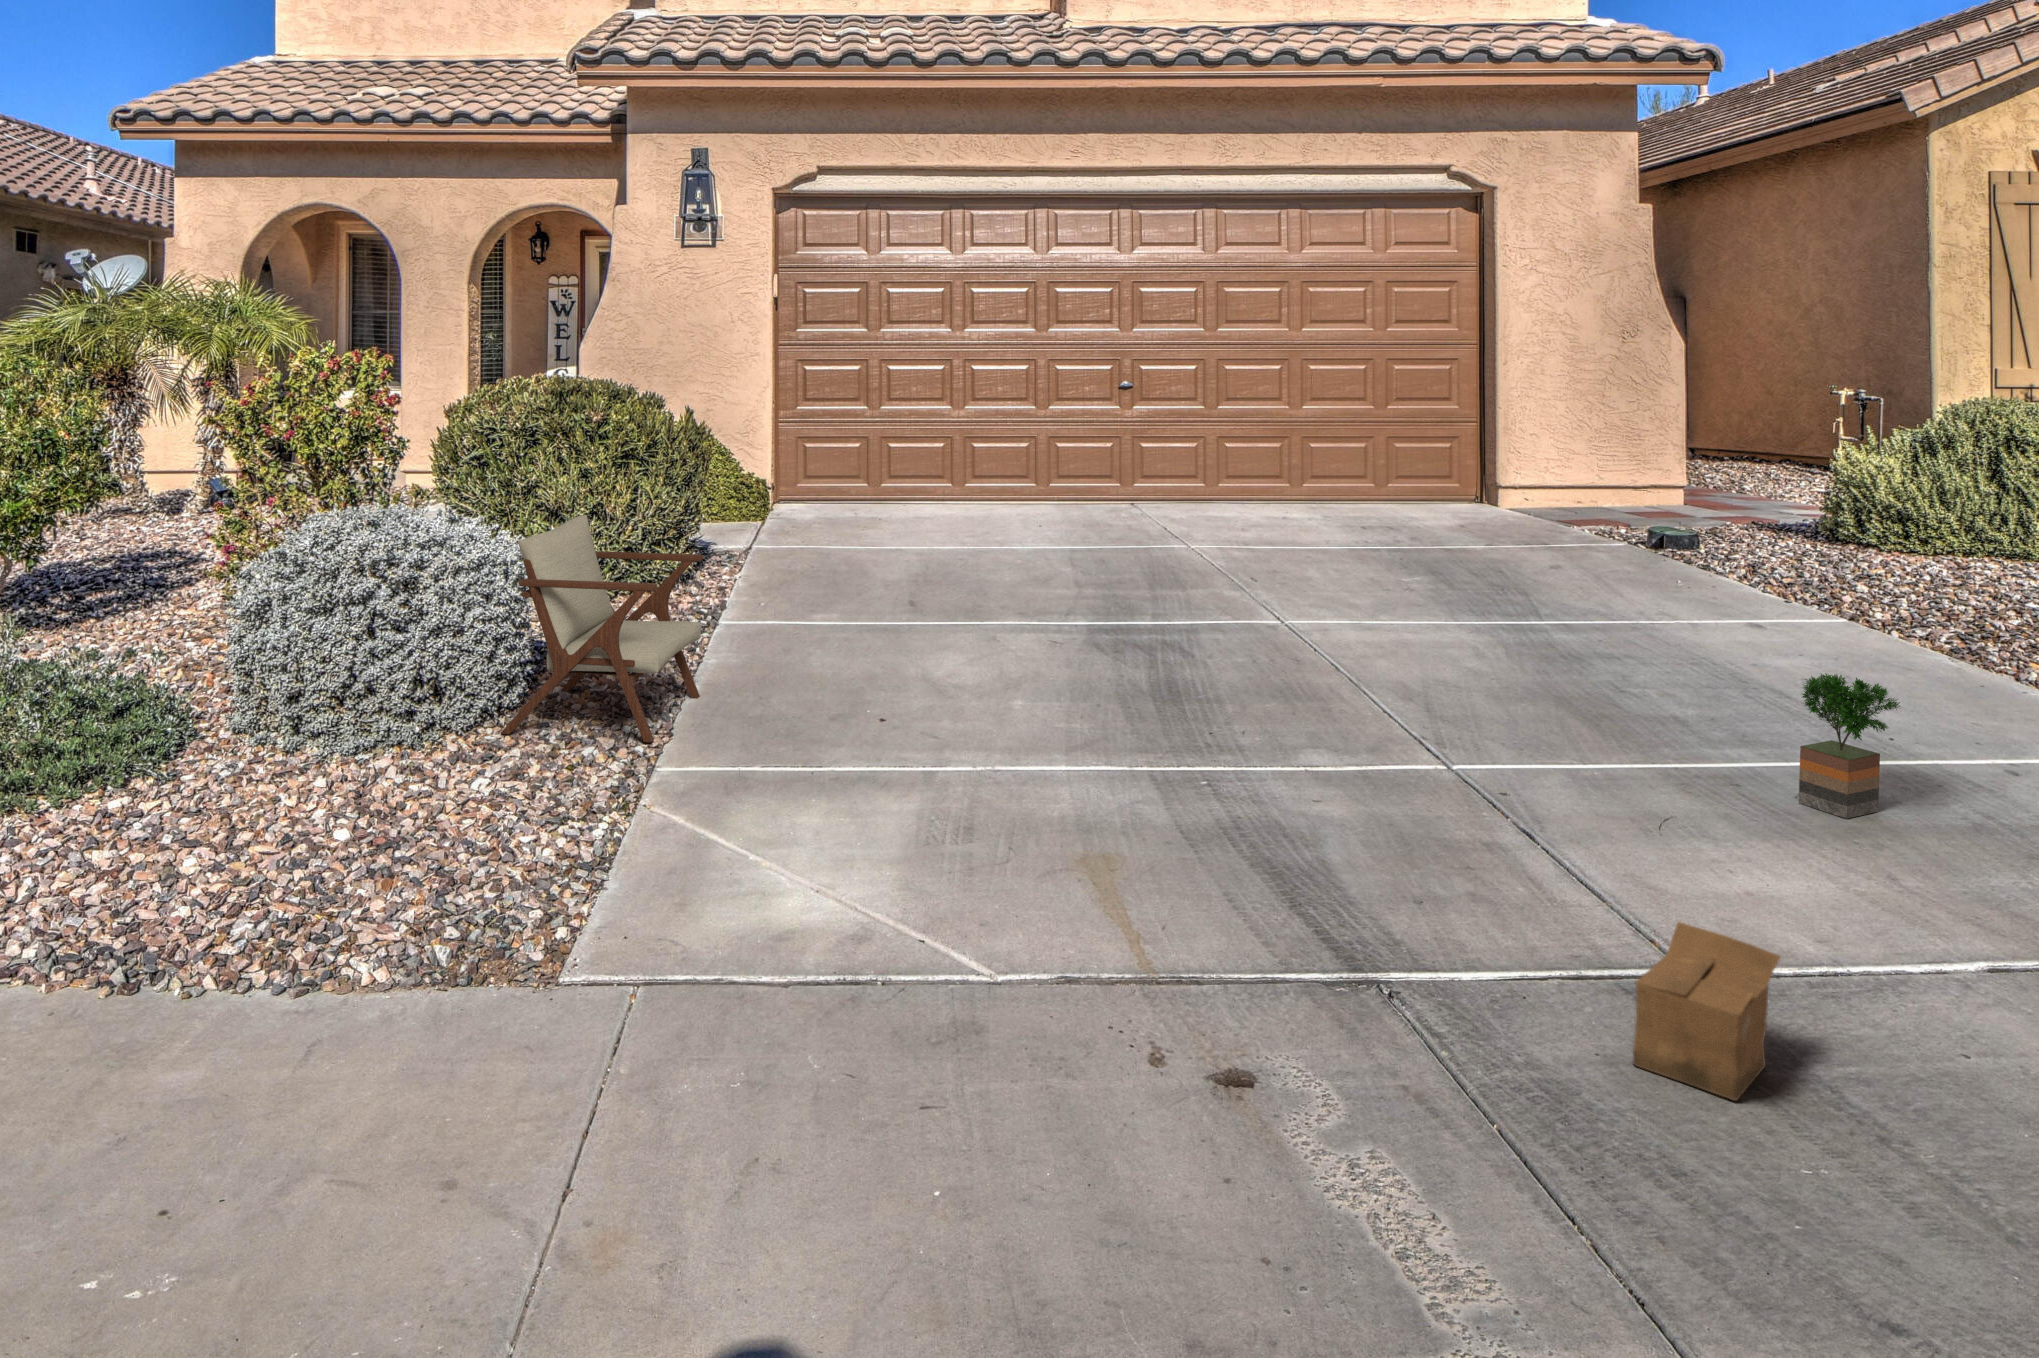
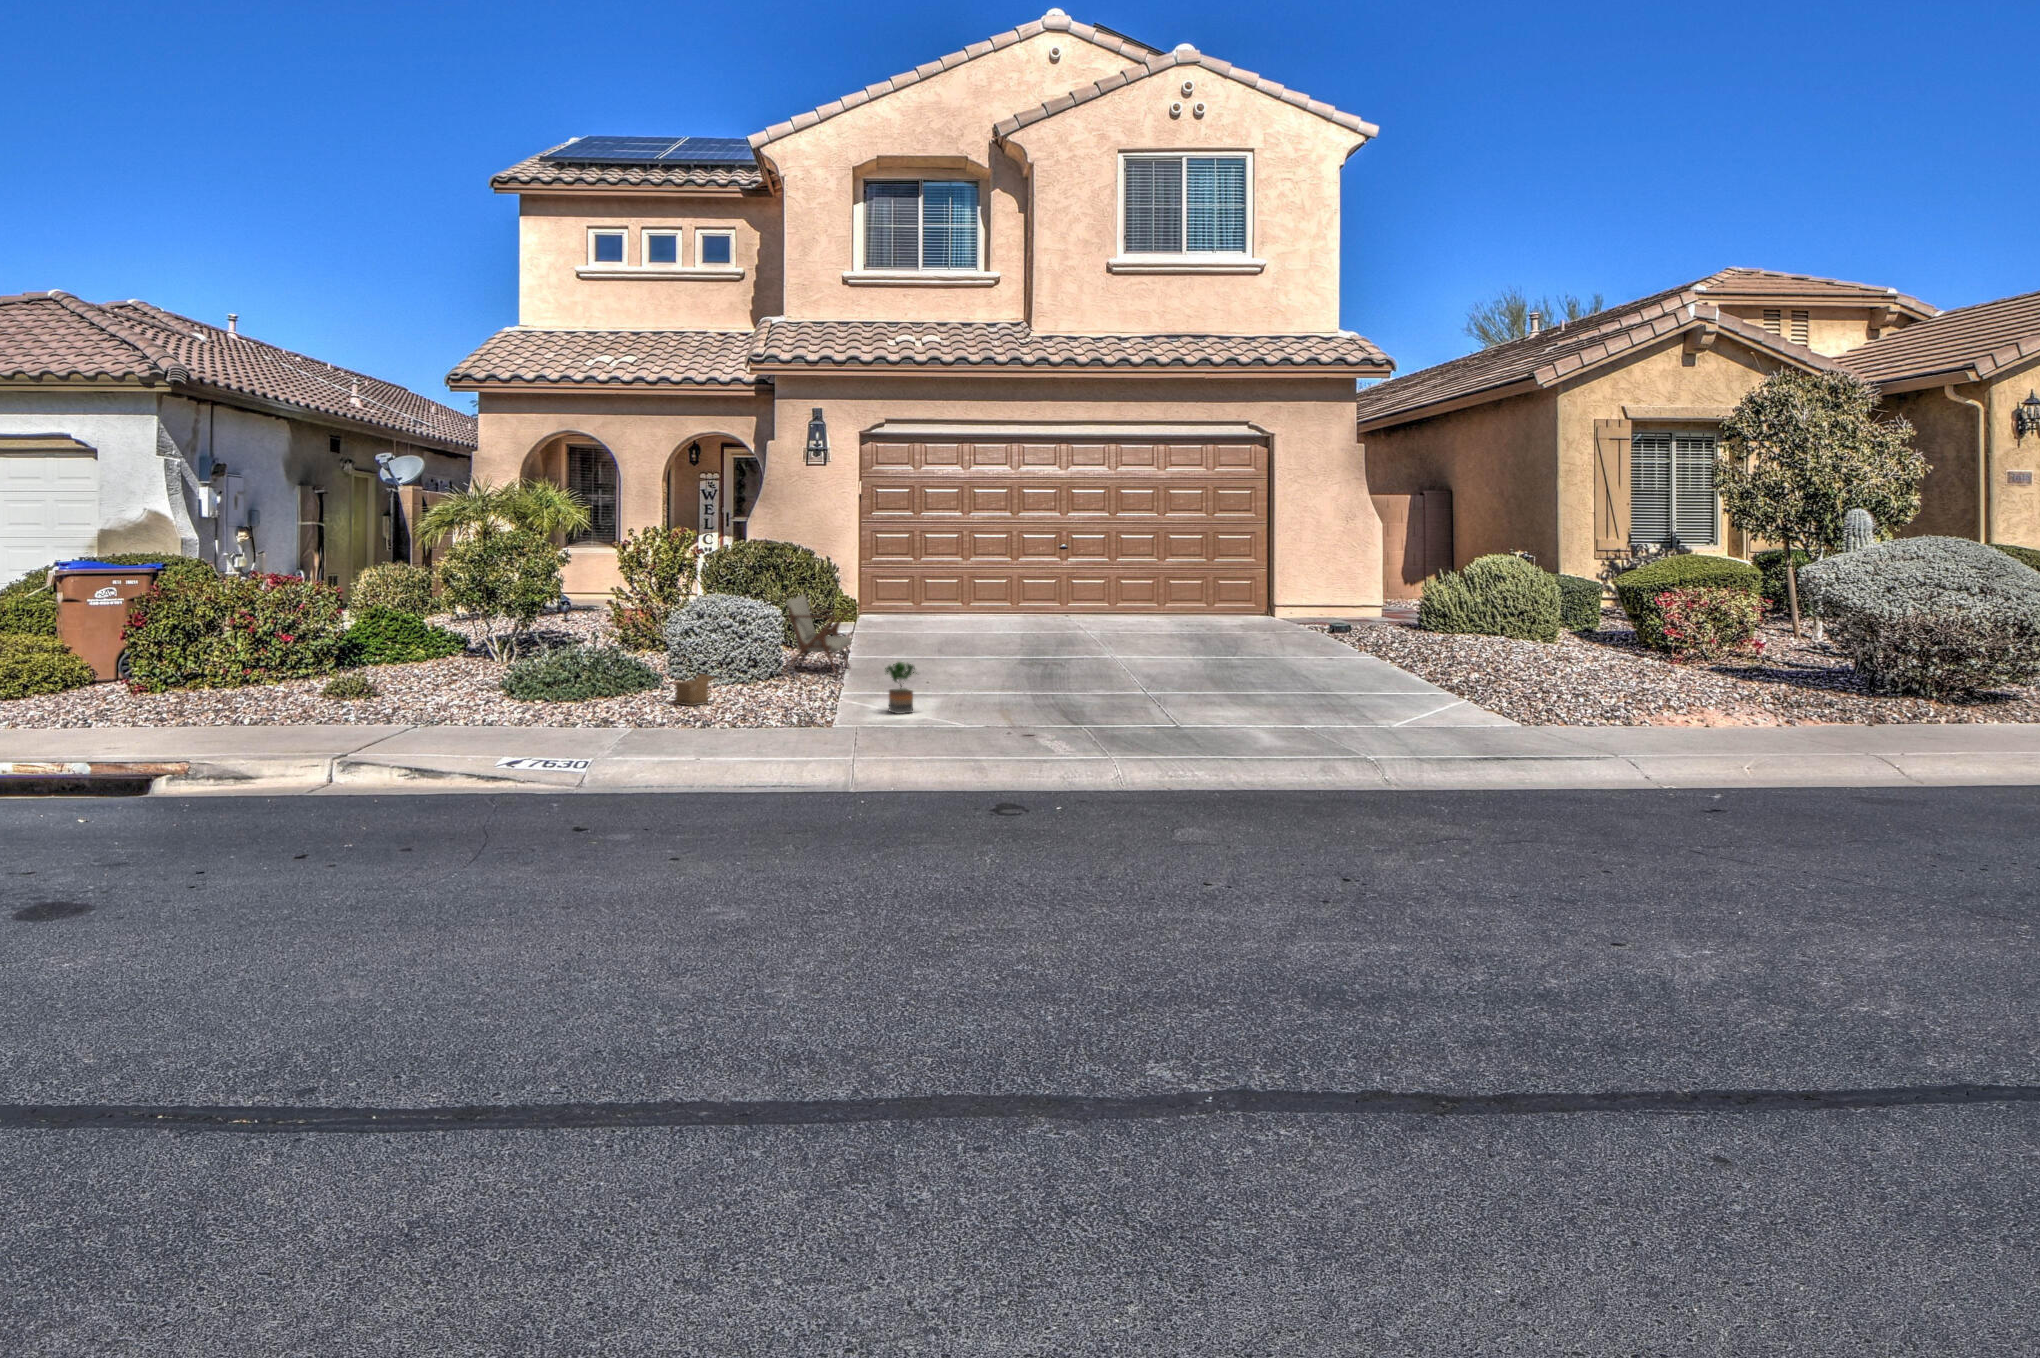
potted tree: present [1799,673,1900,819] -> present [885,662,917,714]
cardboard box: present [1633,922,1780,1101] -> present [675,674,715,706]

